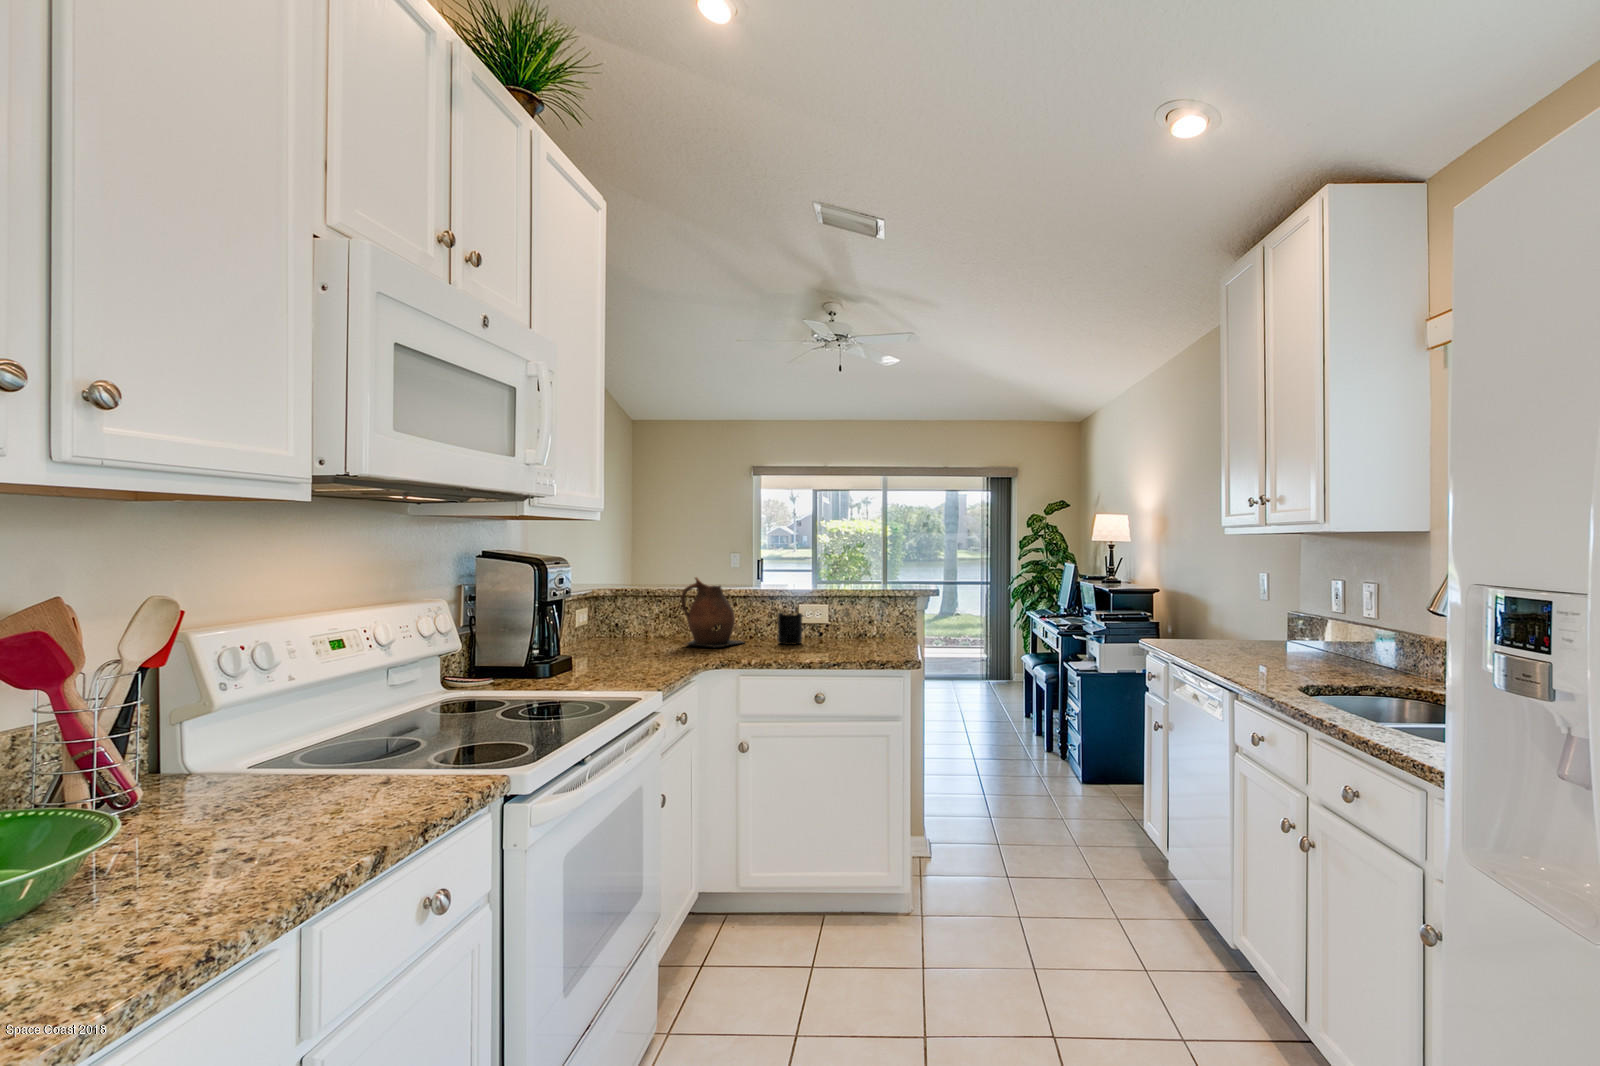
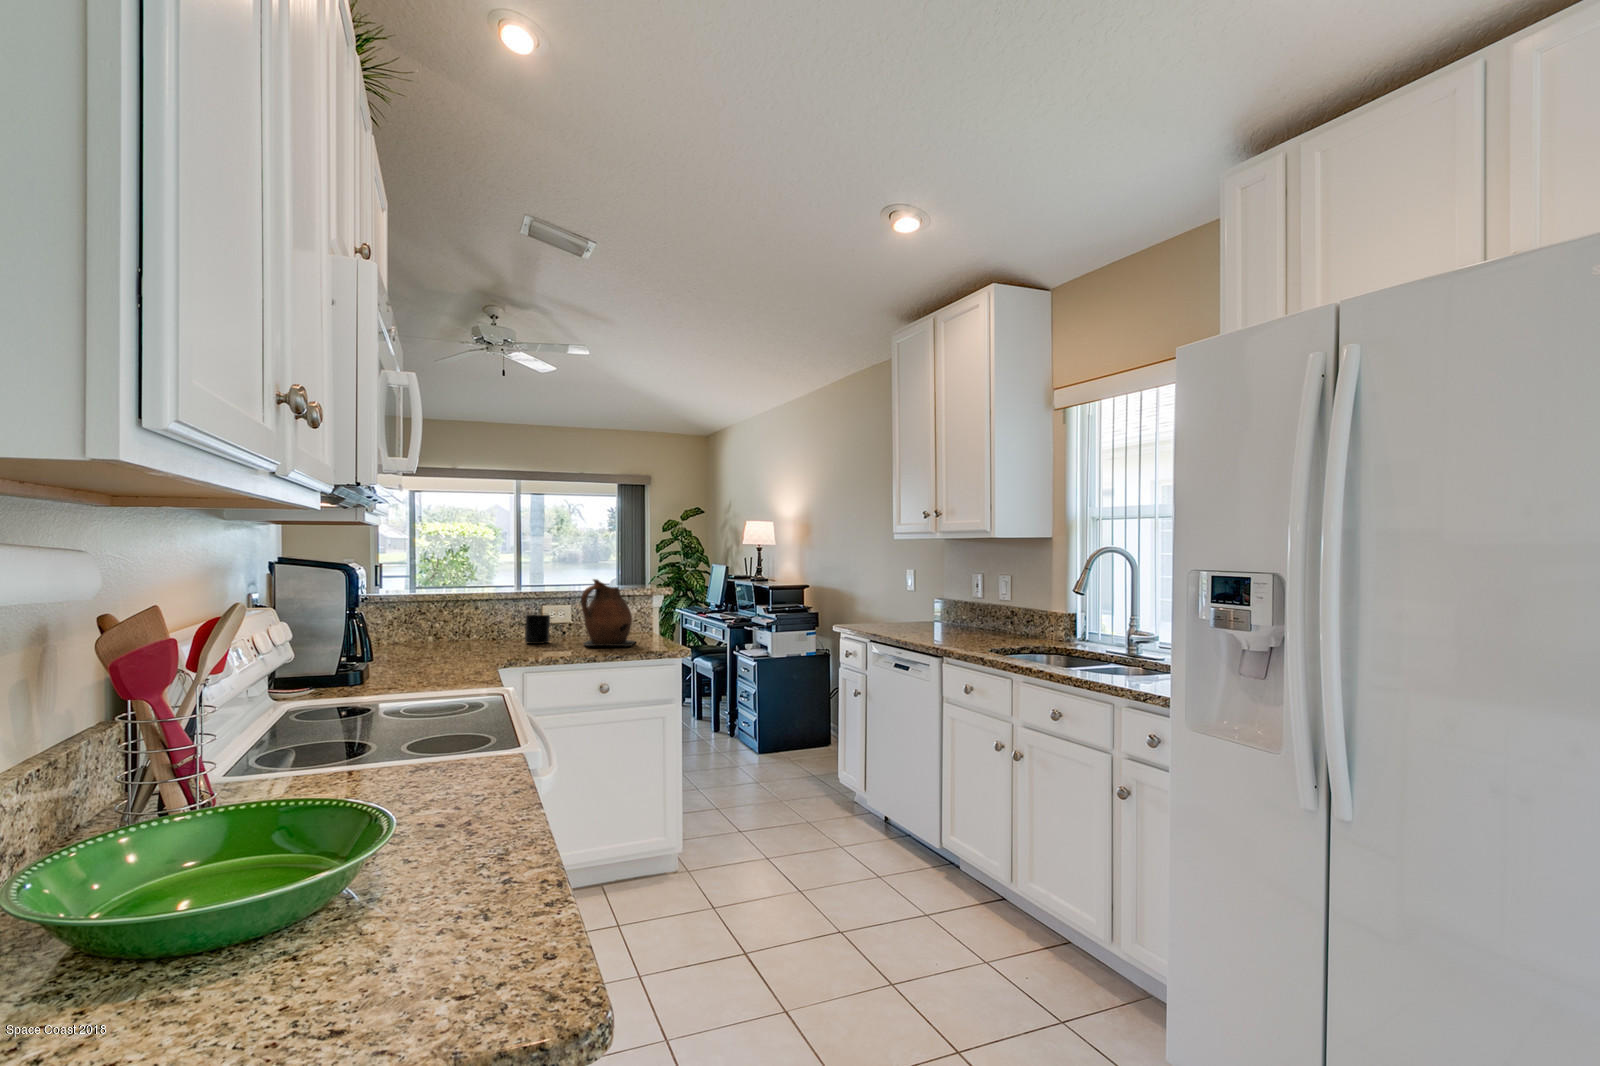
ceramic pitcher: present [681,577,745,648] -> present [581,579,635,647]

